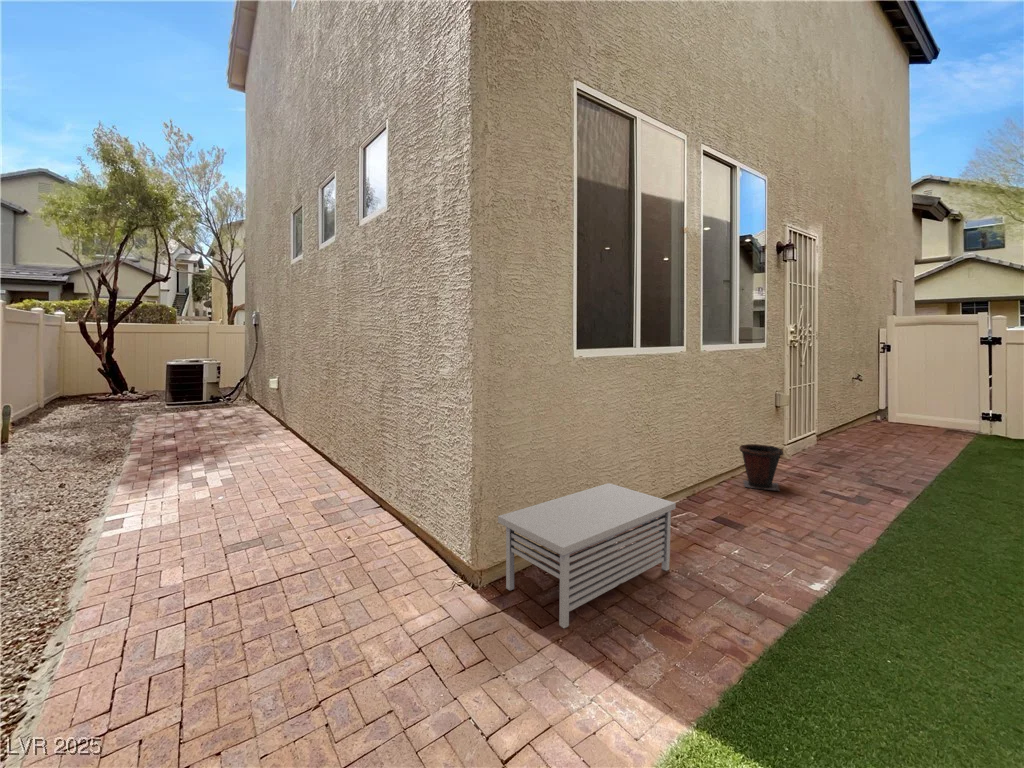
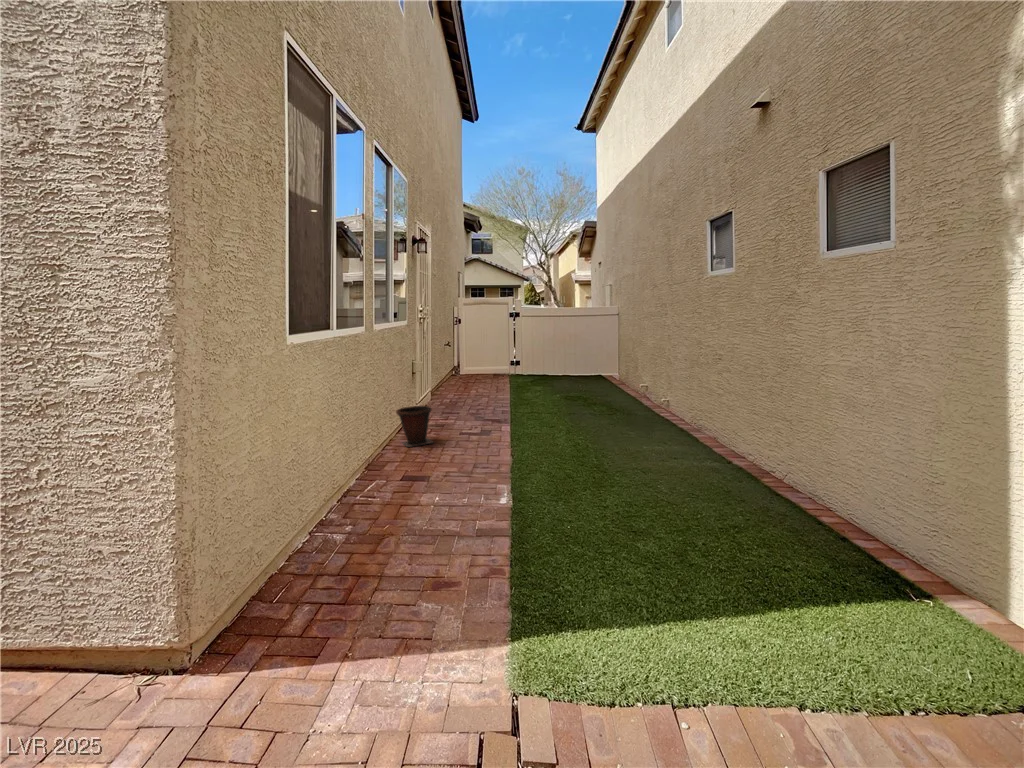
storage bench: present [498,483,676,628] -> none [207,468,400,645]

